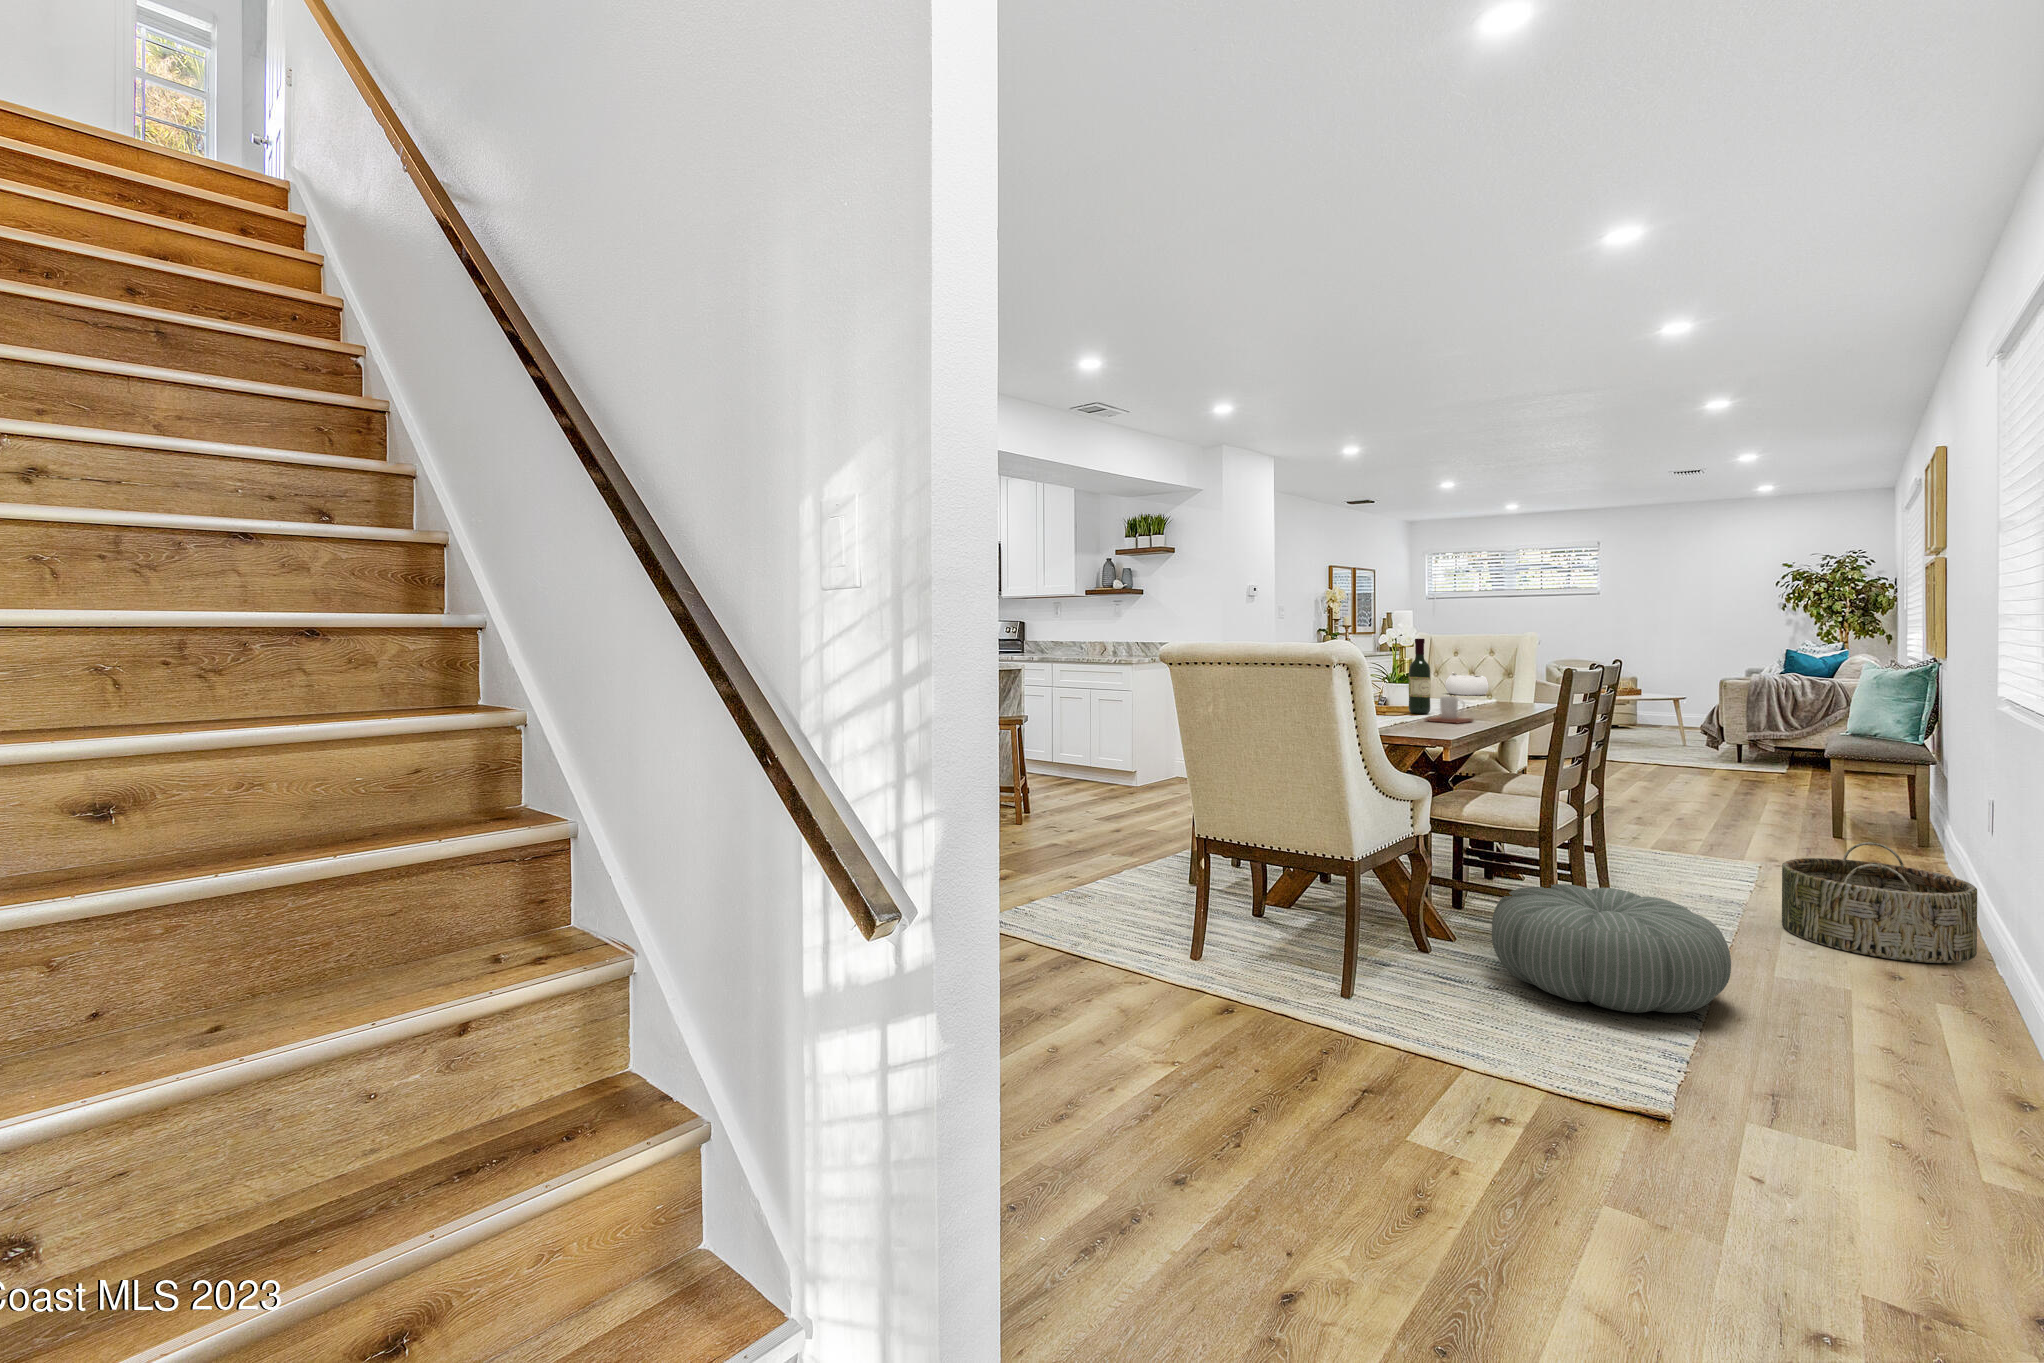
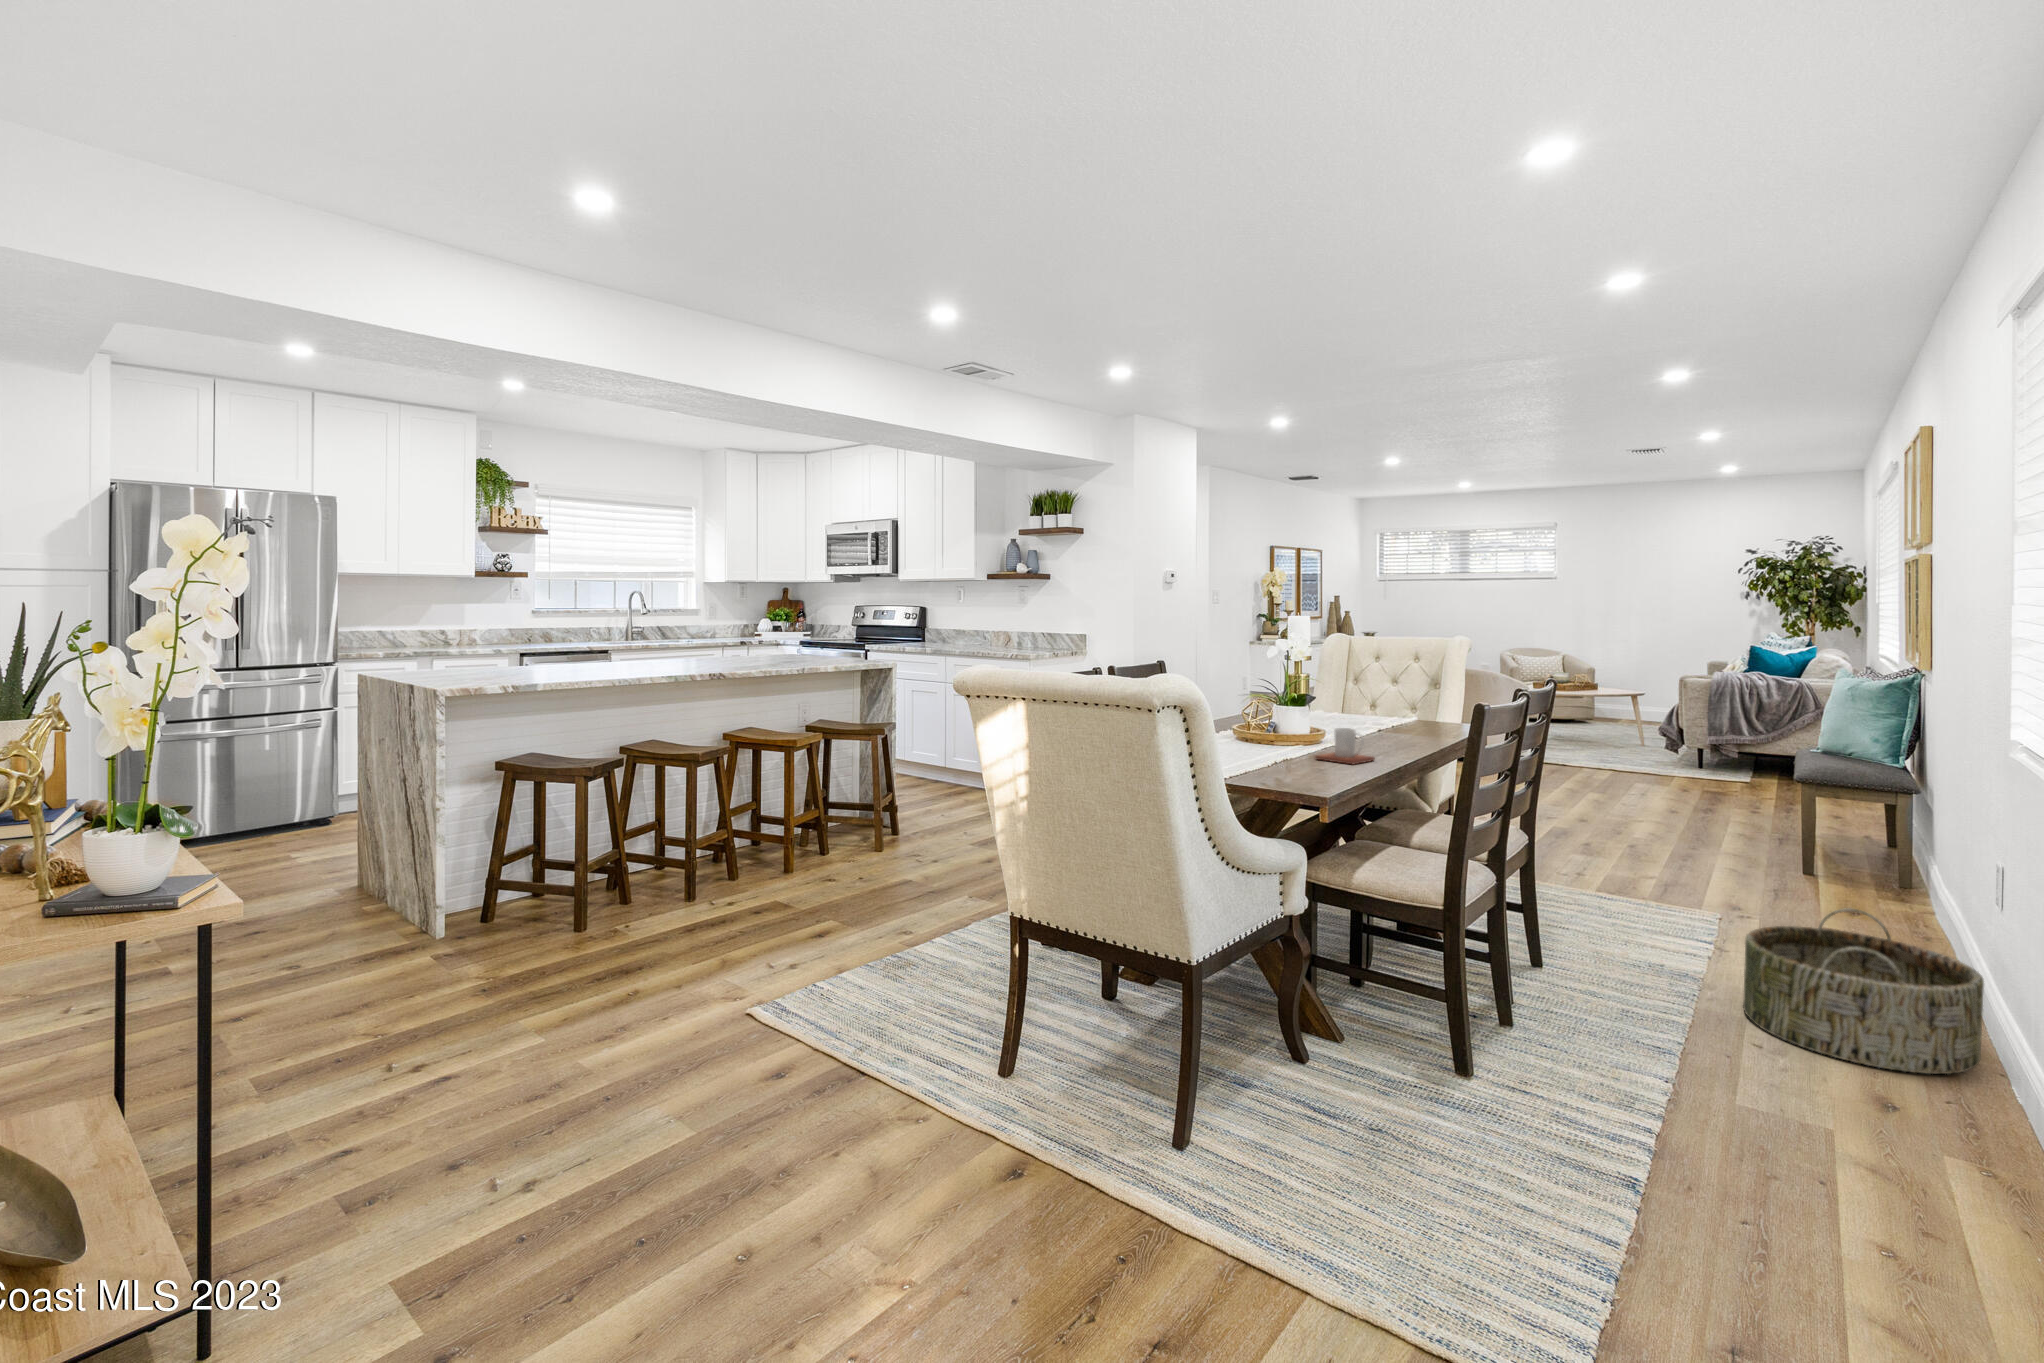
wine bottle: present [1409,639,1431,714] -> none [1304,652,1330,744]
decorative bowl: present [1445,672,1489,695] -> none [1366,680,1415,709]
pouf: present [1492,884,1731,1013] -> none [1379,978,1679,1174]

